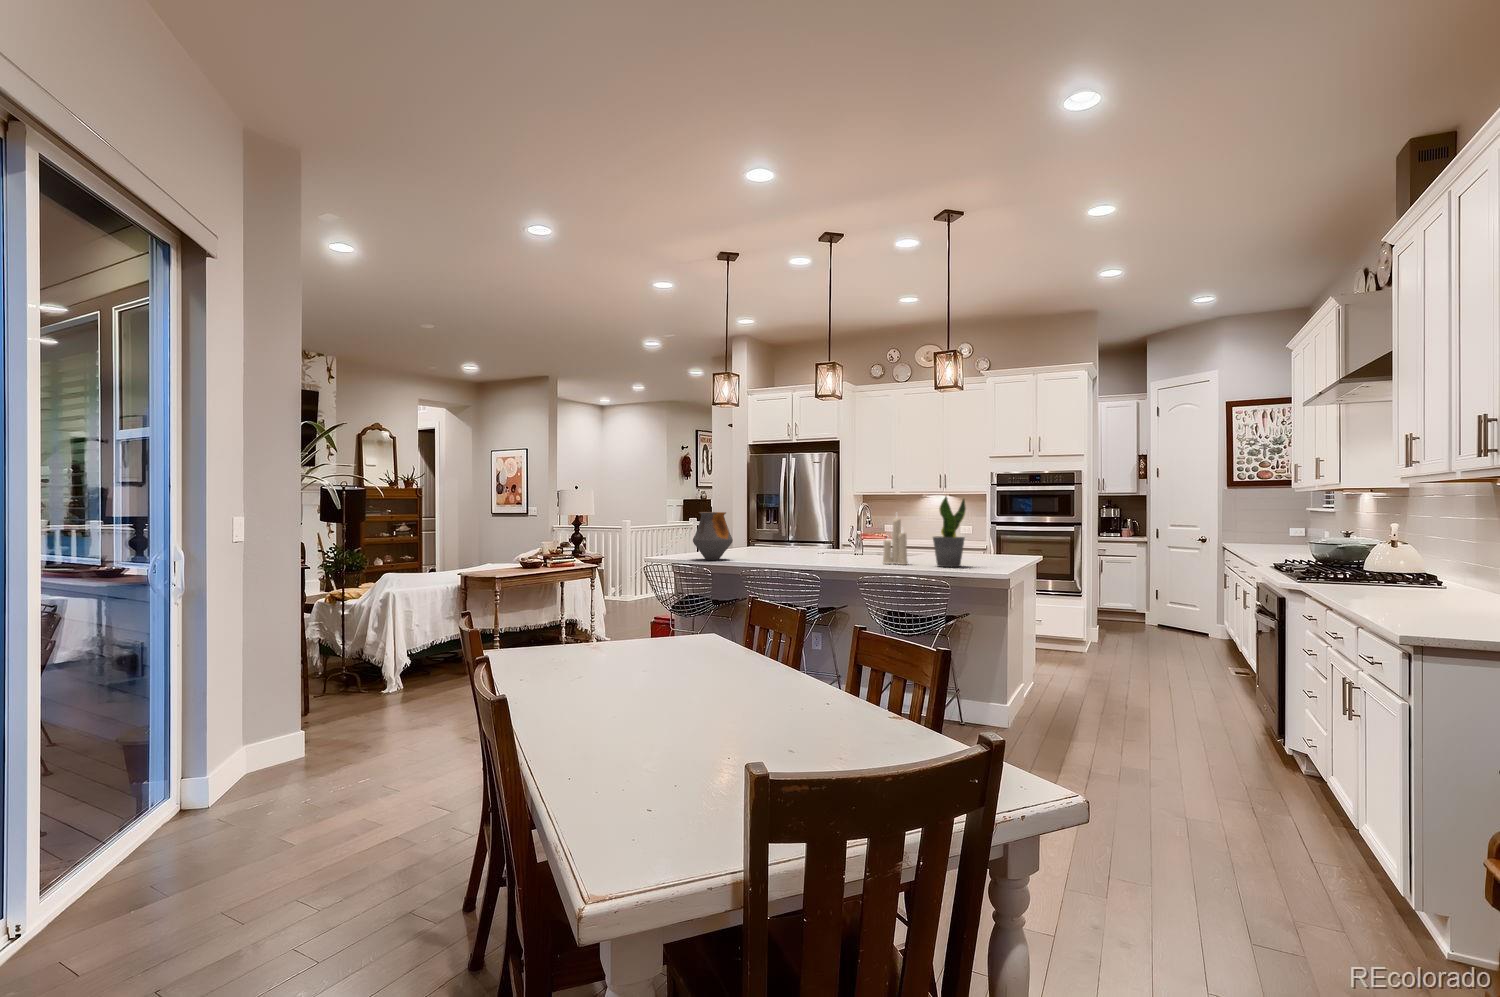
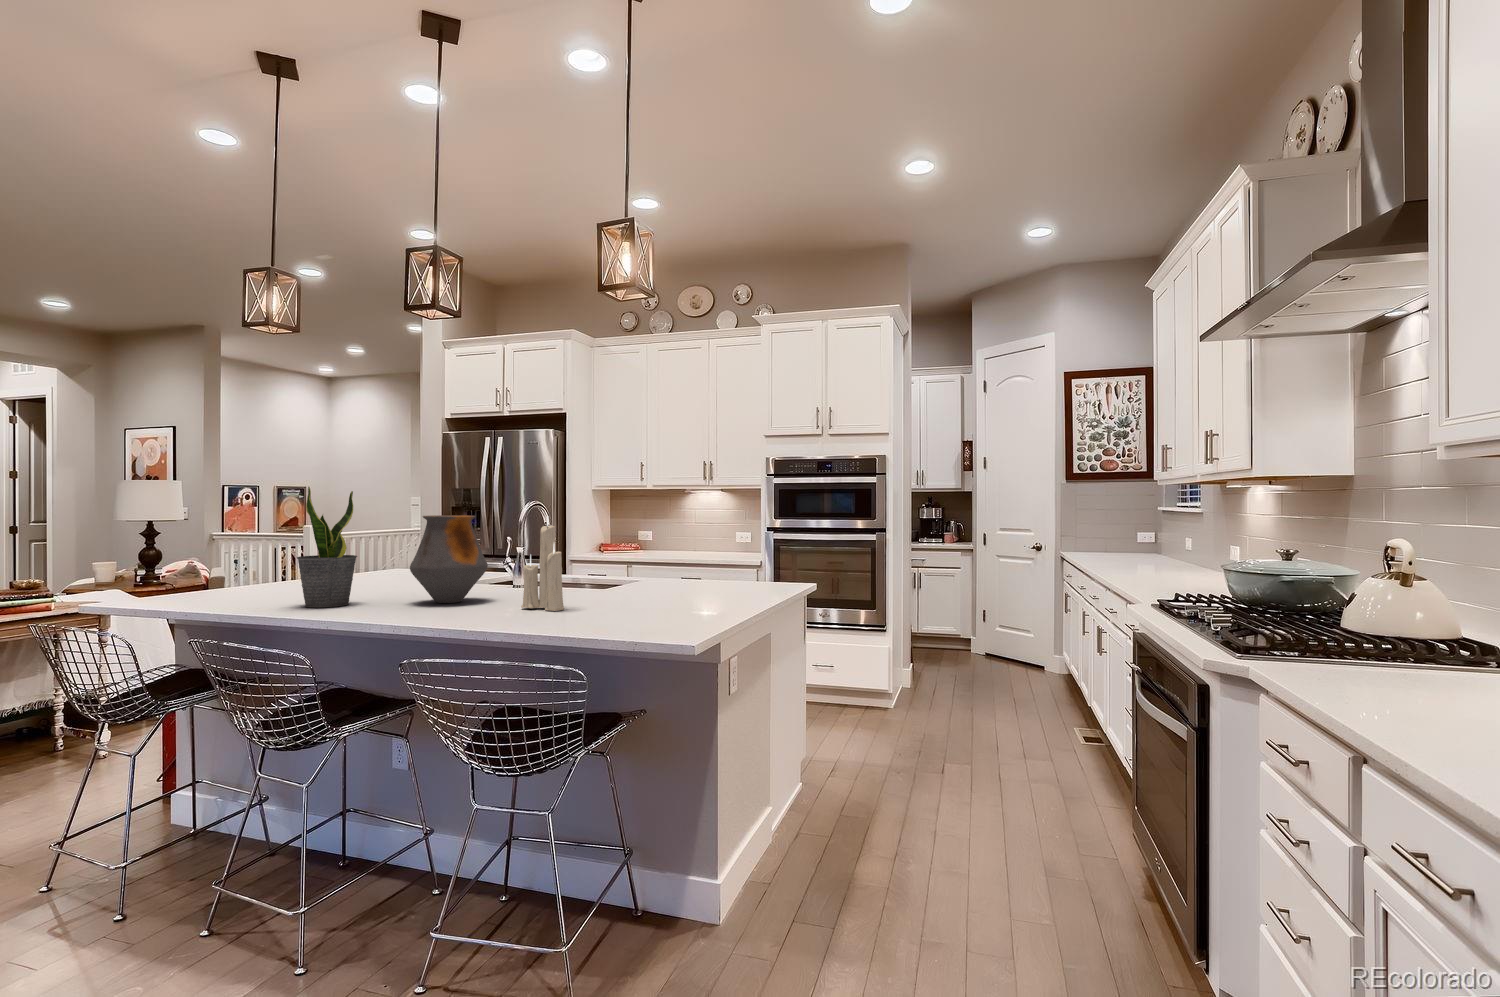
potted plant: present [933,497,966,567] -> present [297,487,357,607]
vase: present [693,512,733,560] -> present [410,515,488,603]

